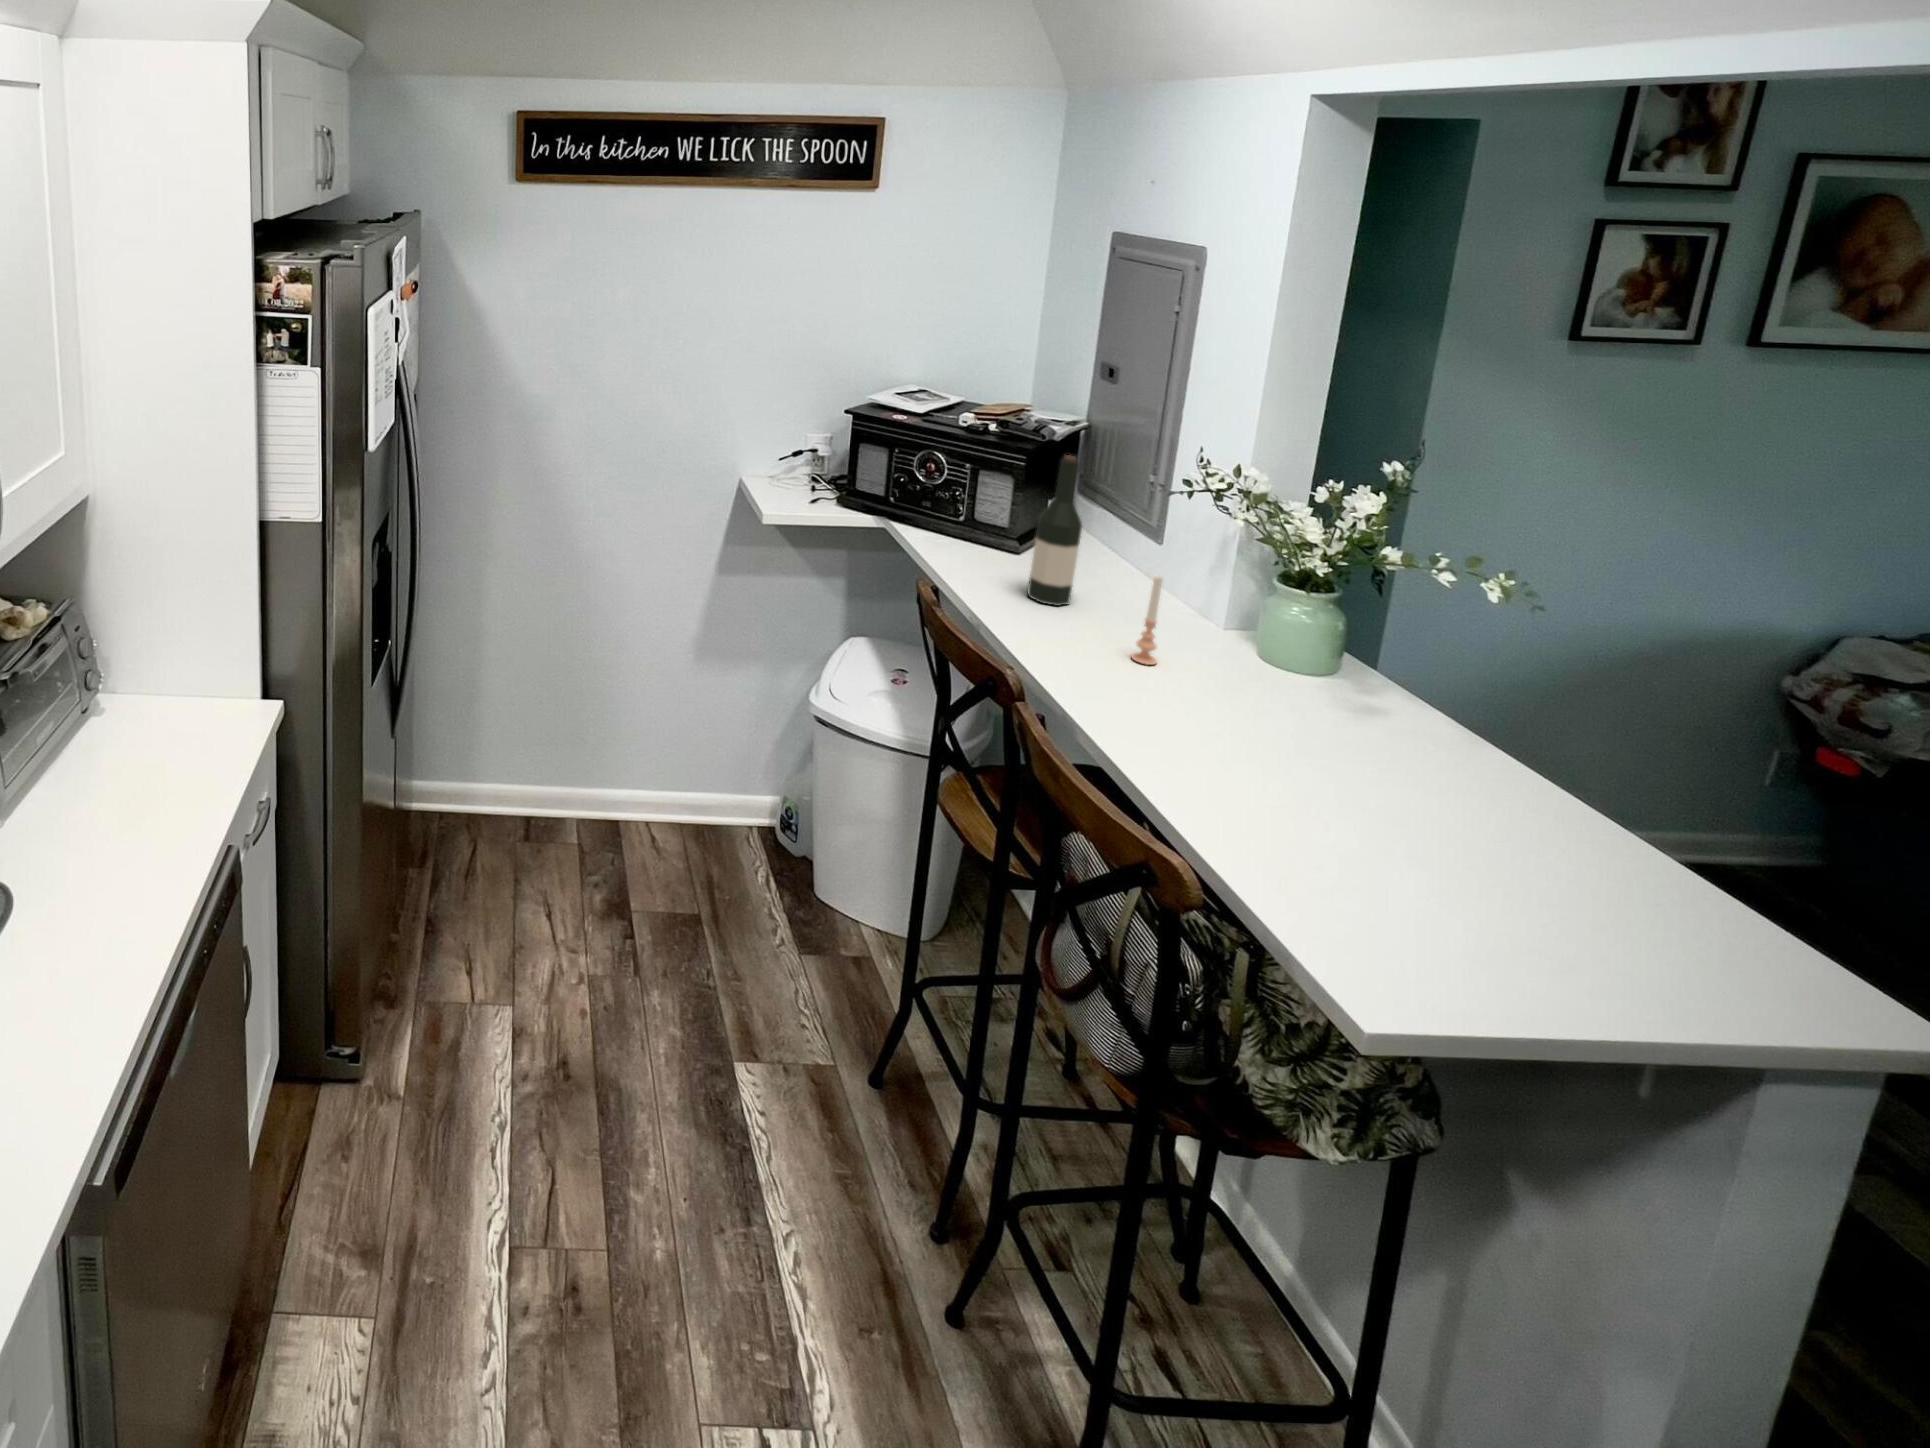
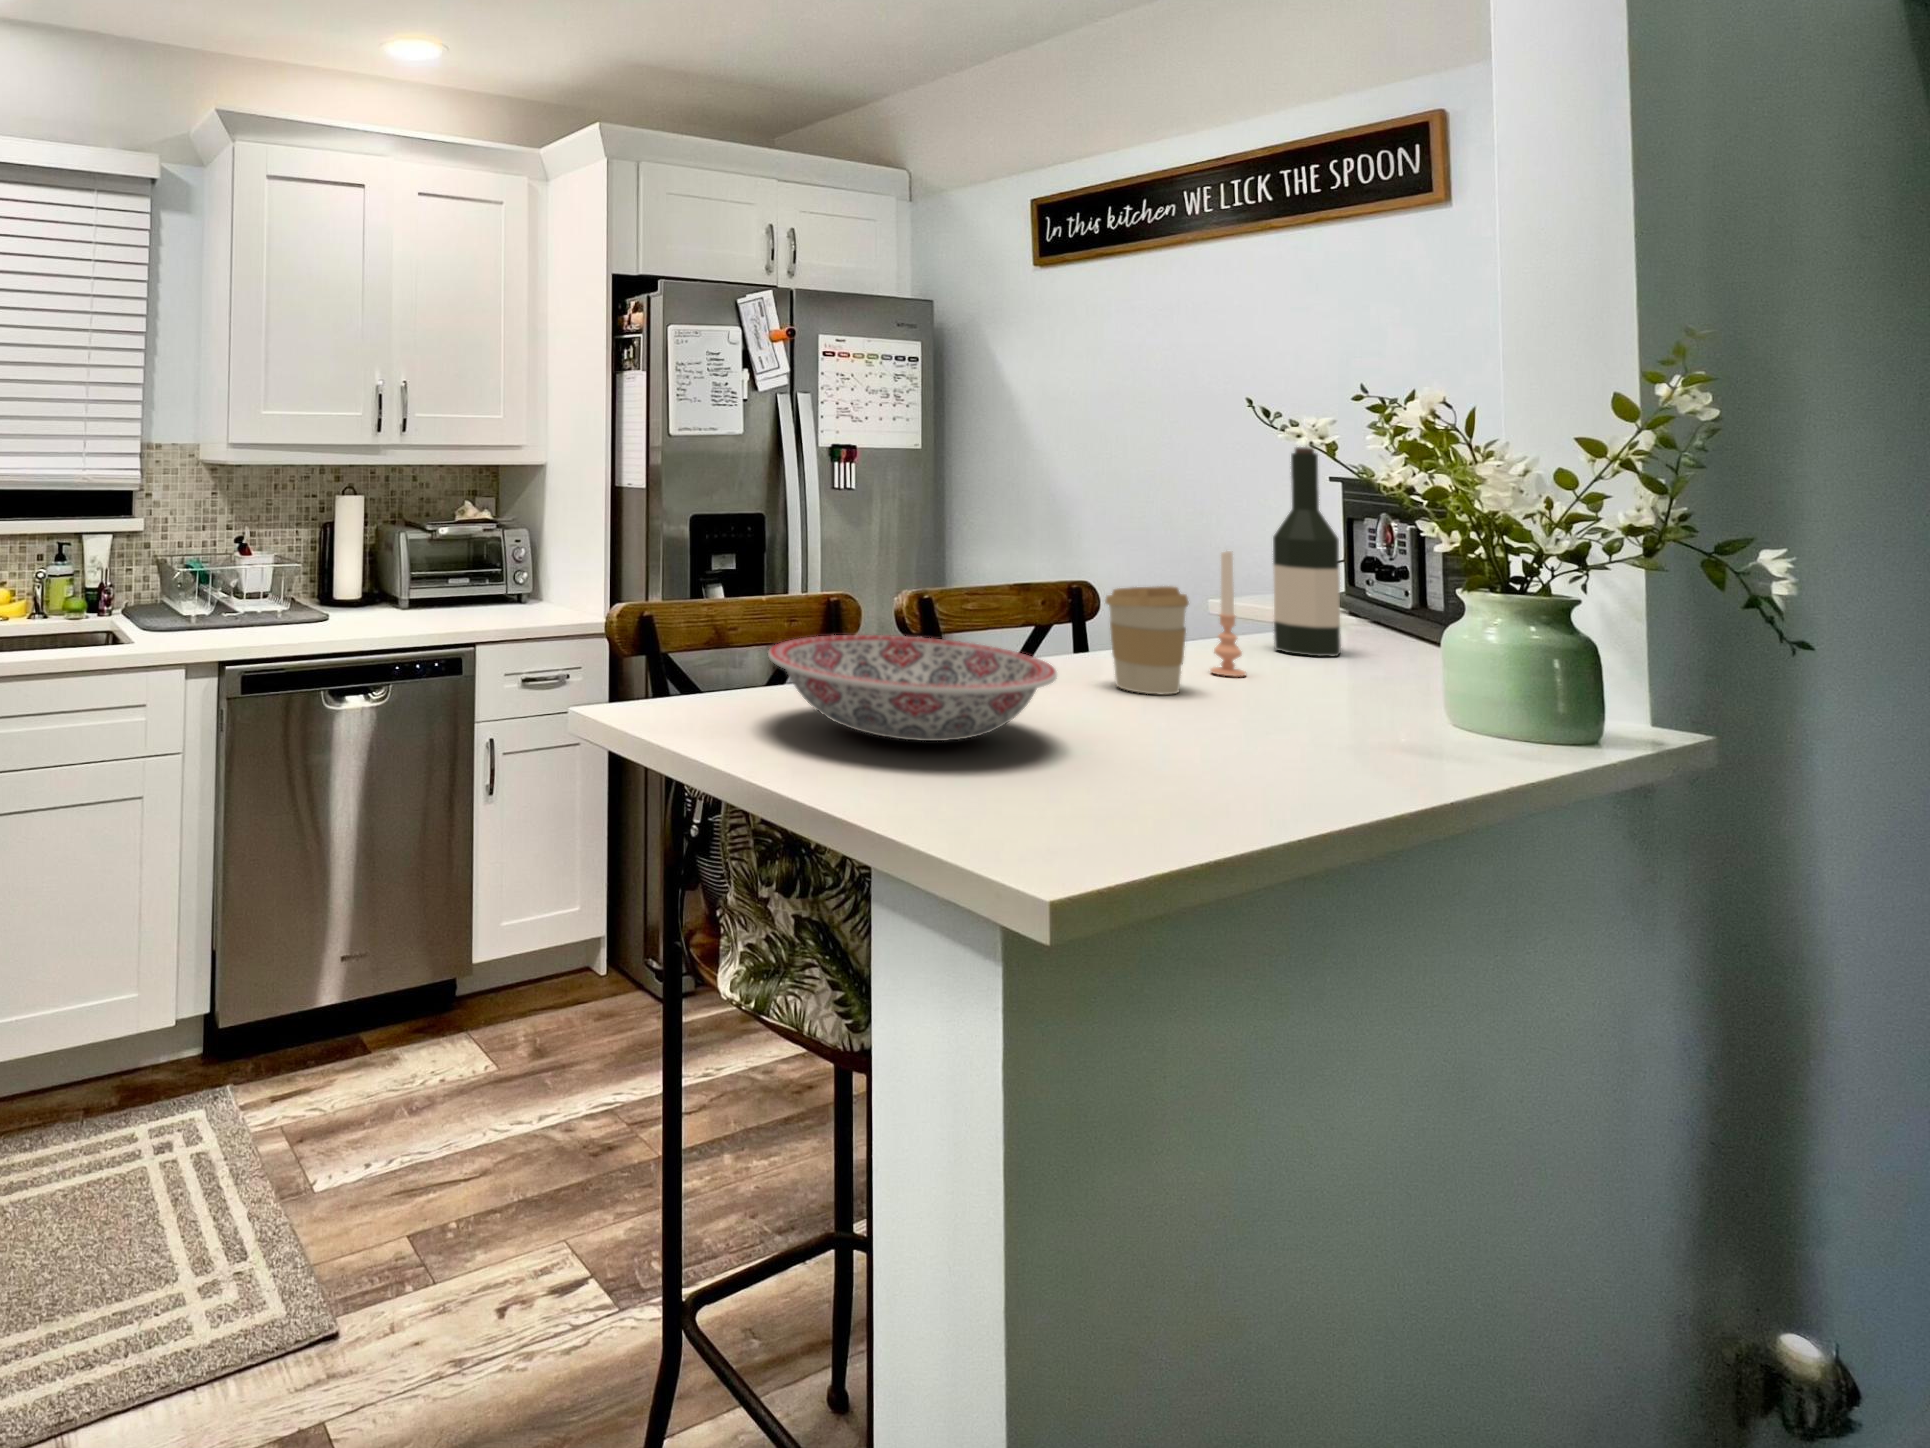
coffee cup: none [1187,632,1257,723] -> present [1105,586,1189,695]
ceramic bowl: none [1319,772,1619,927] -> present [768,635,1057,741]

